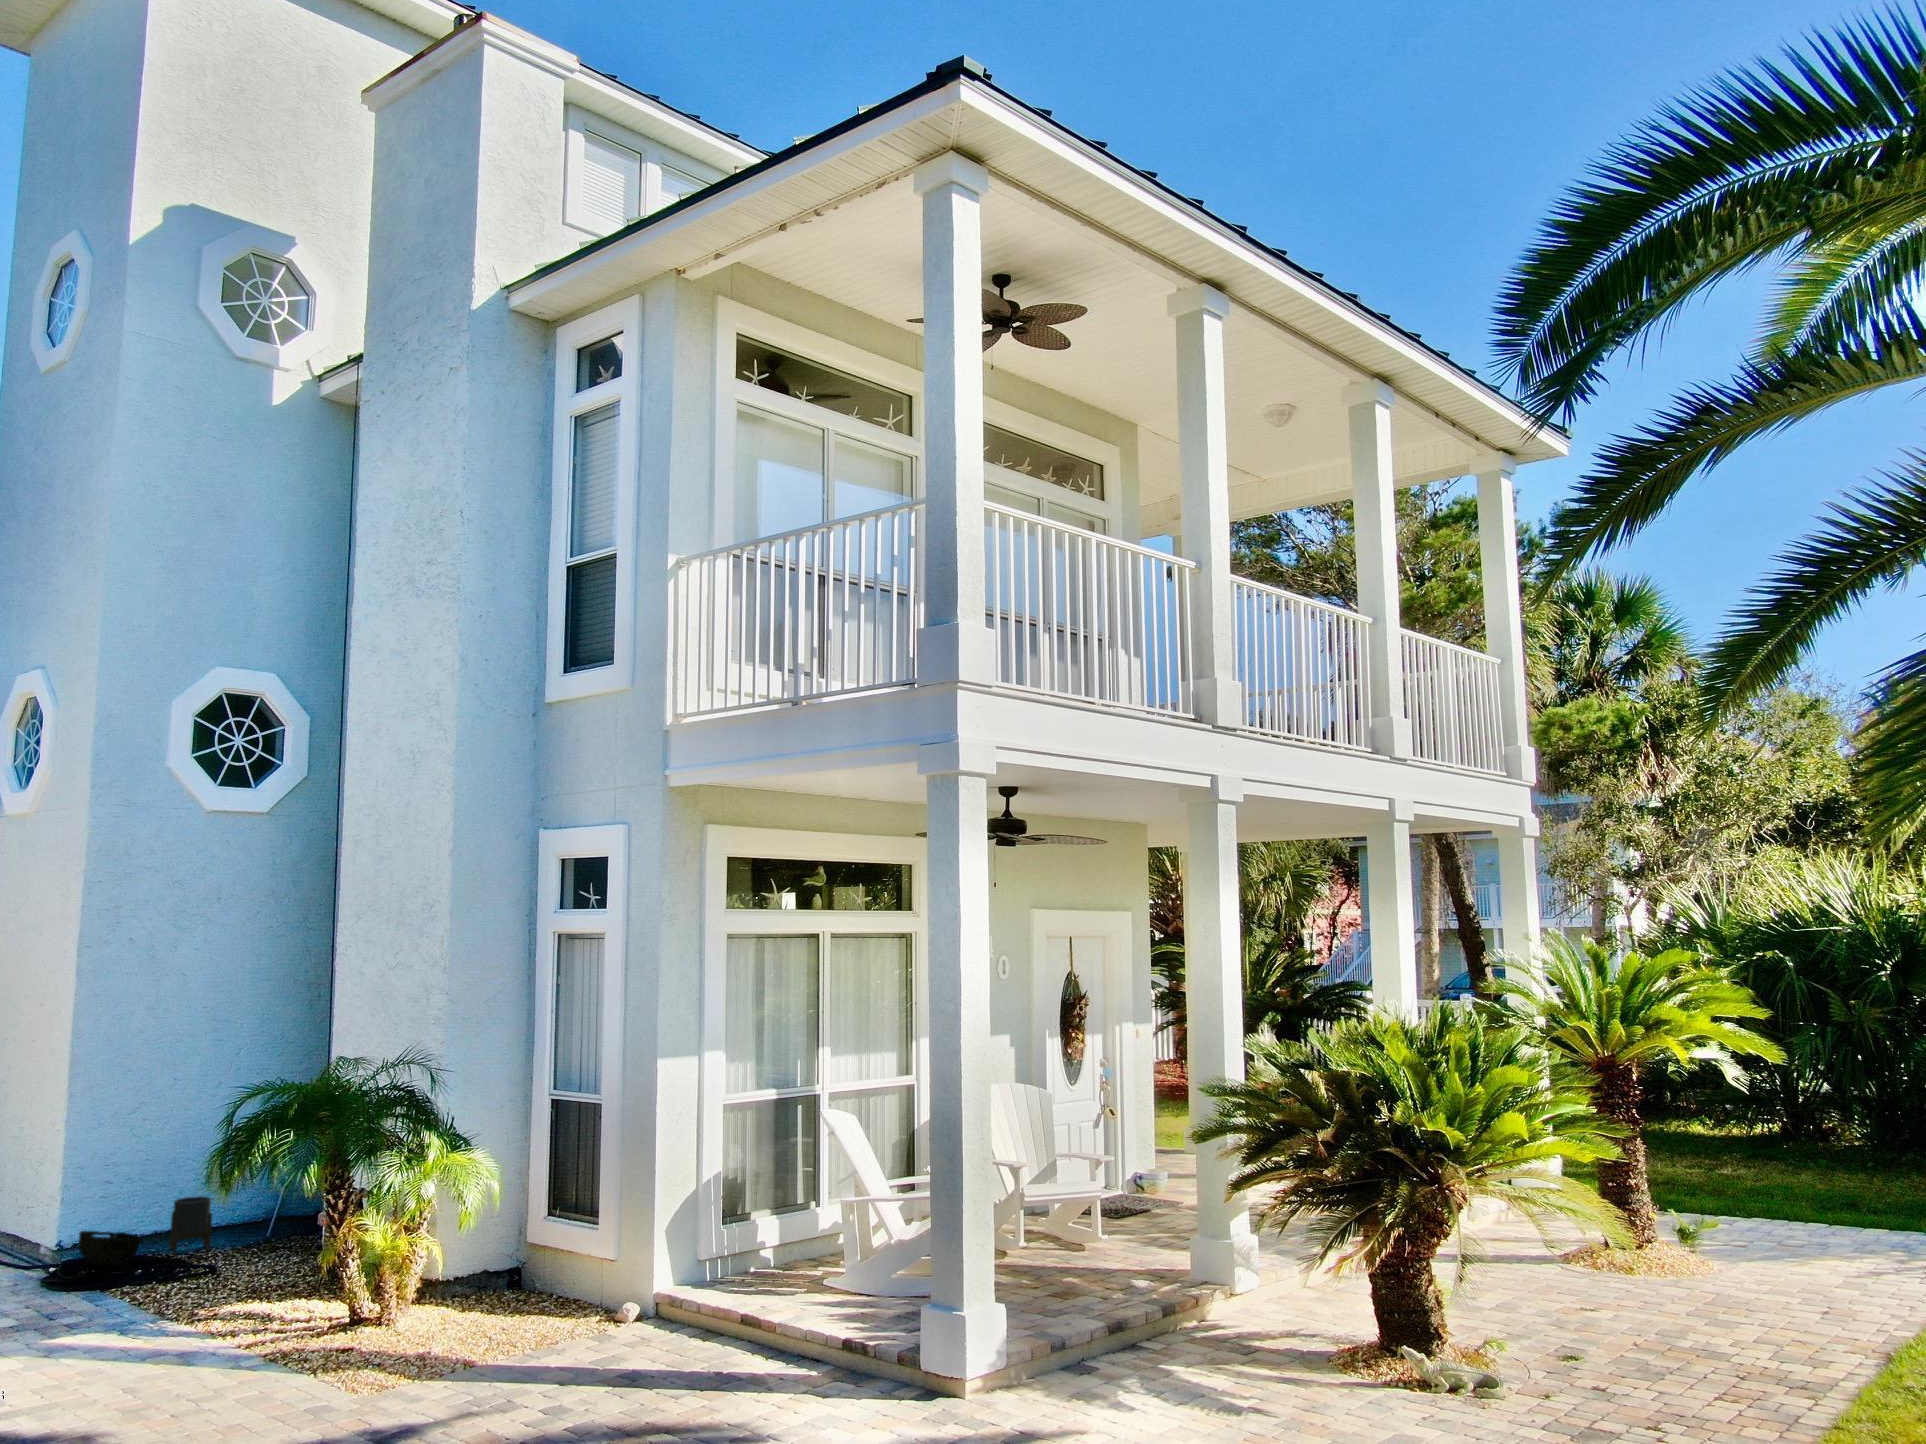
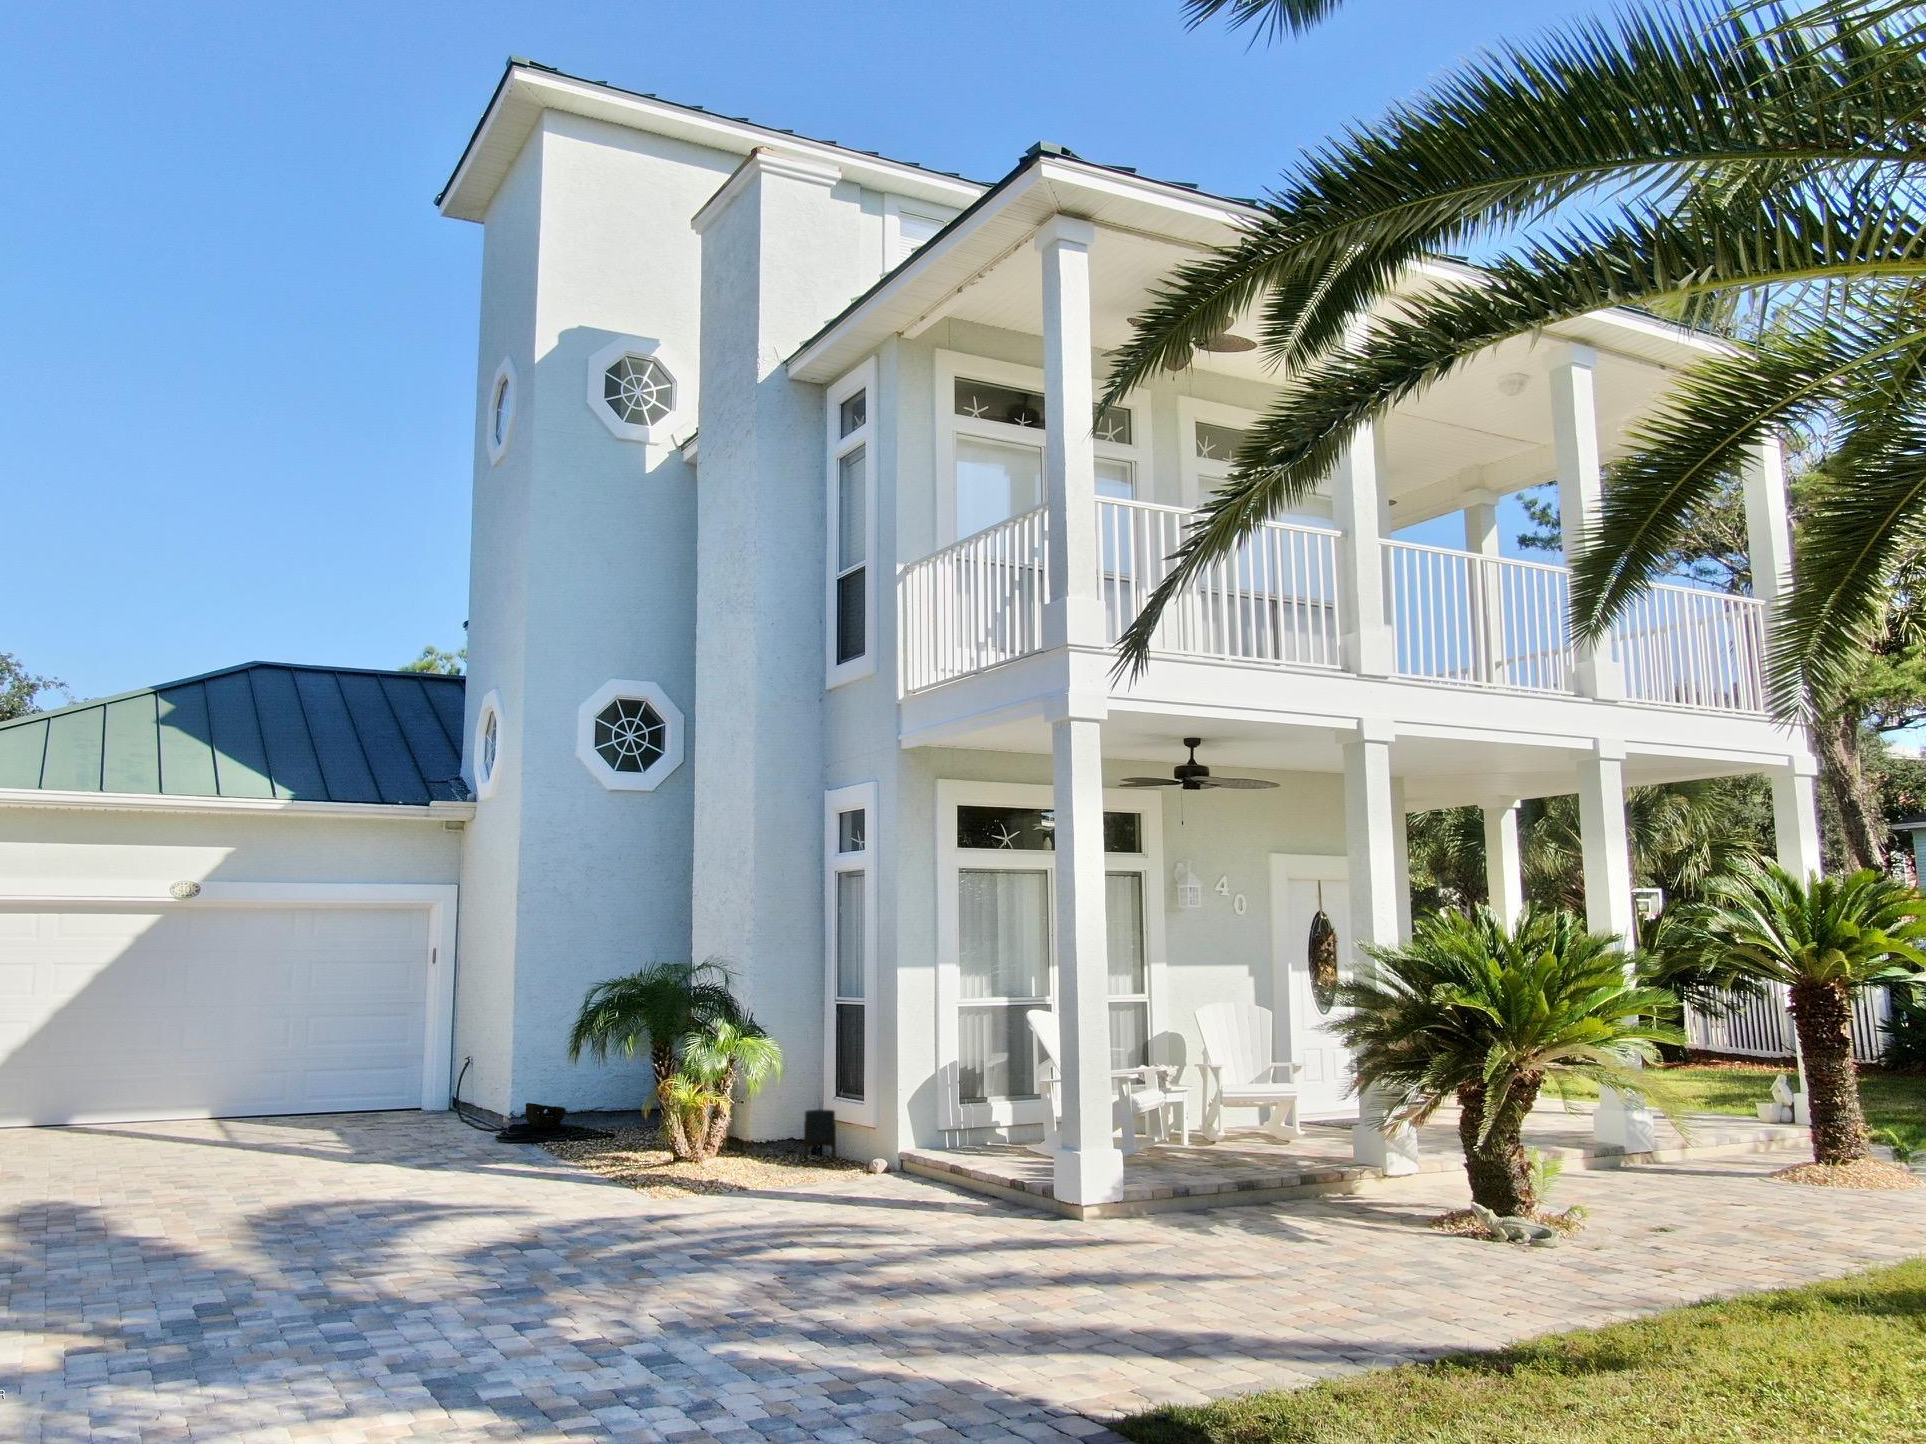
planter: present [170,1196,212,1255] -> present [804,1110,836,1158]

